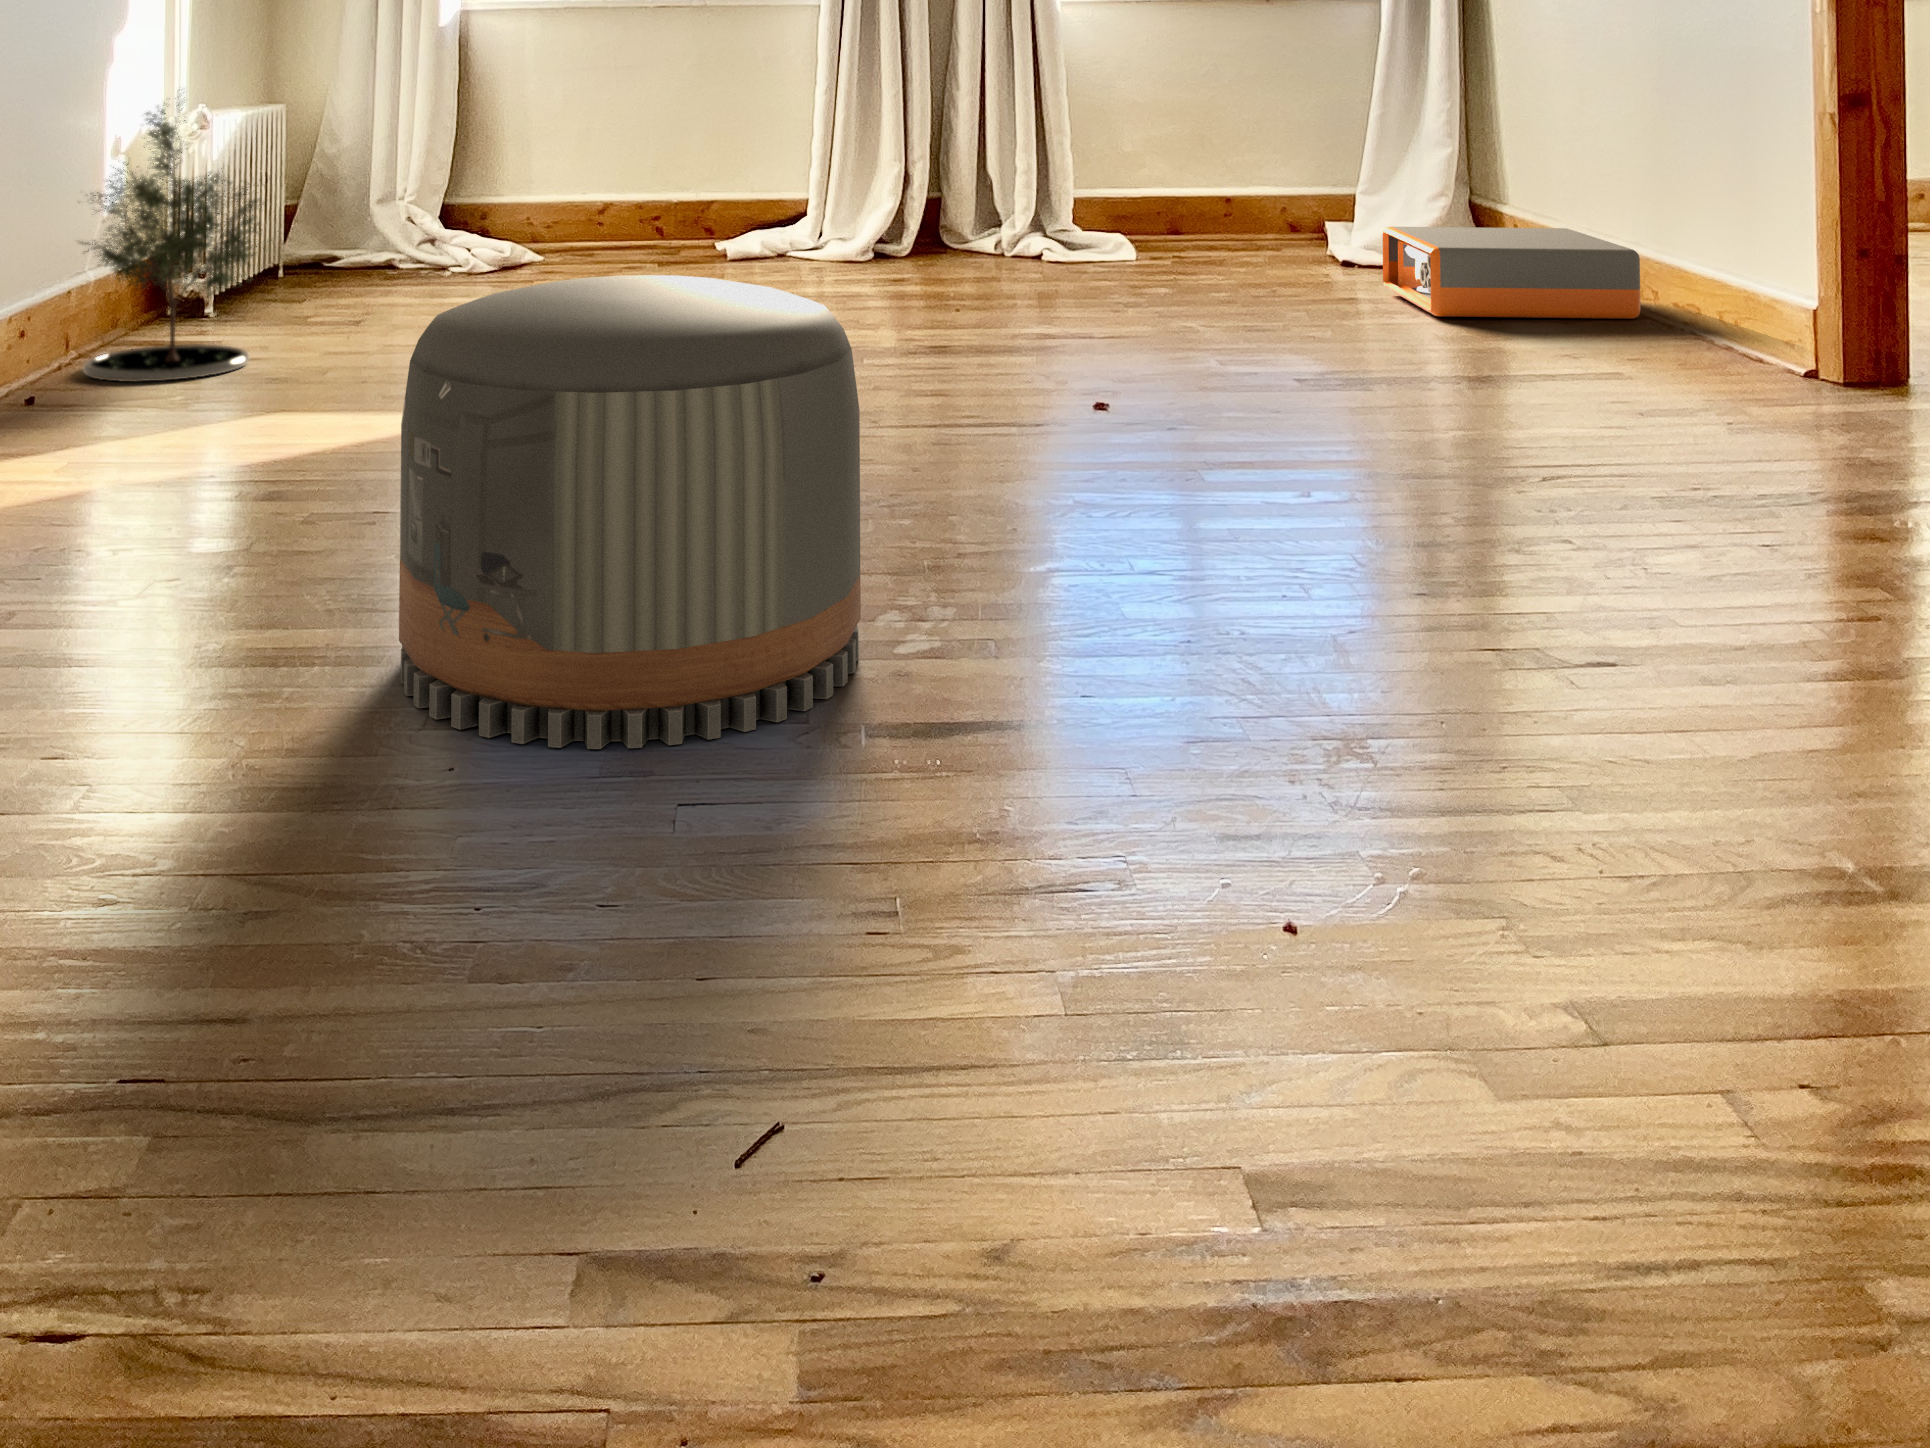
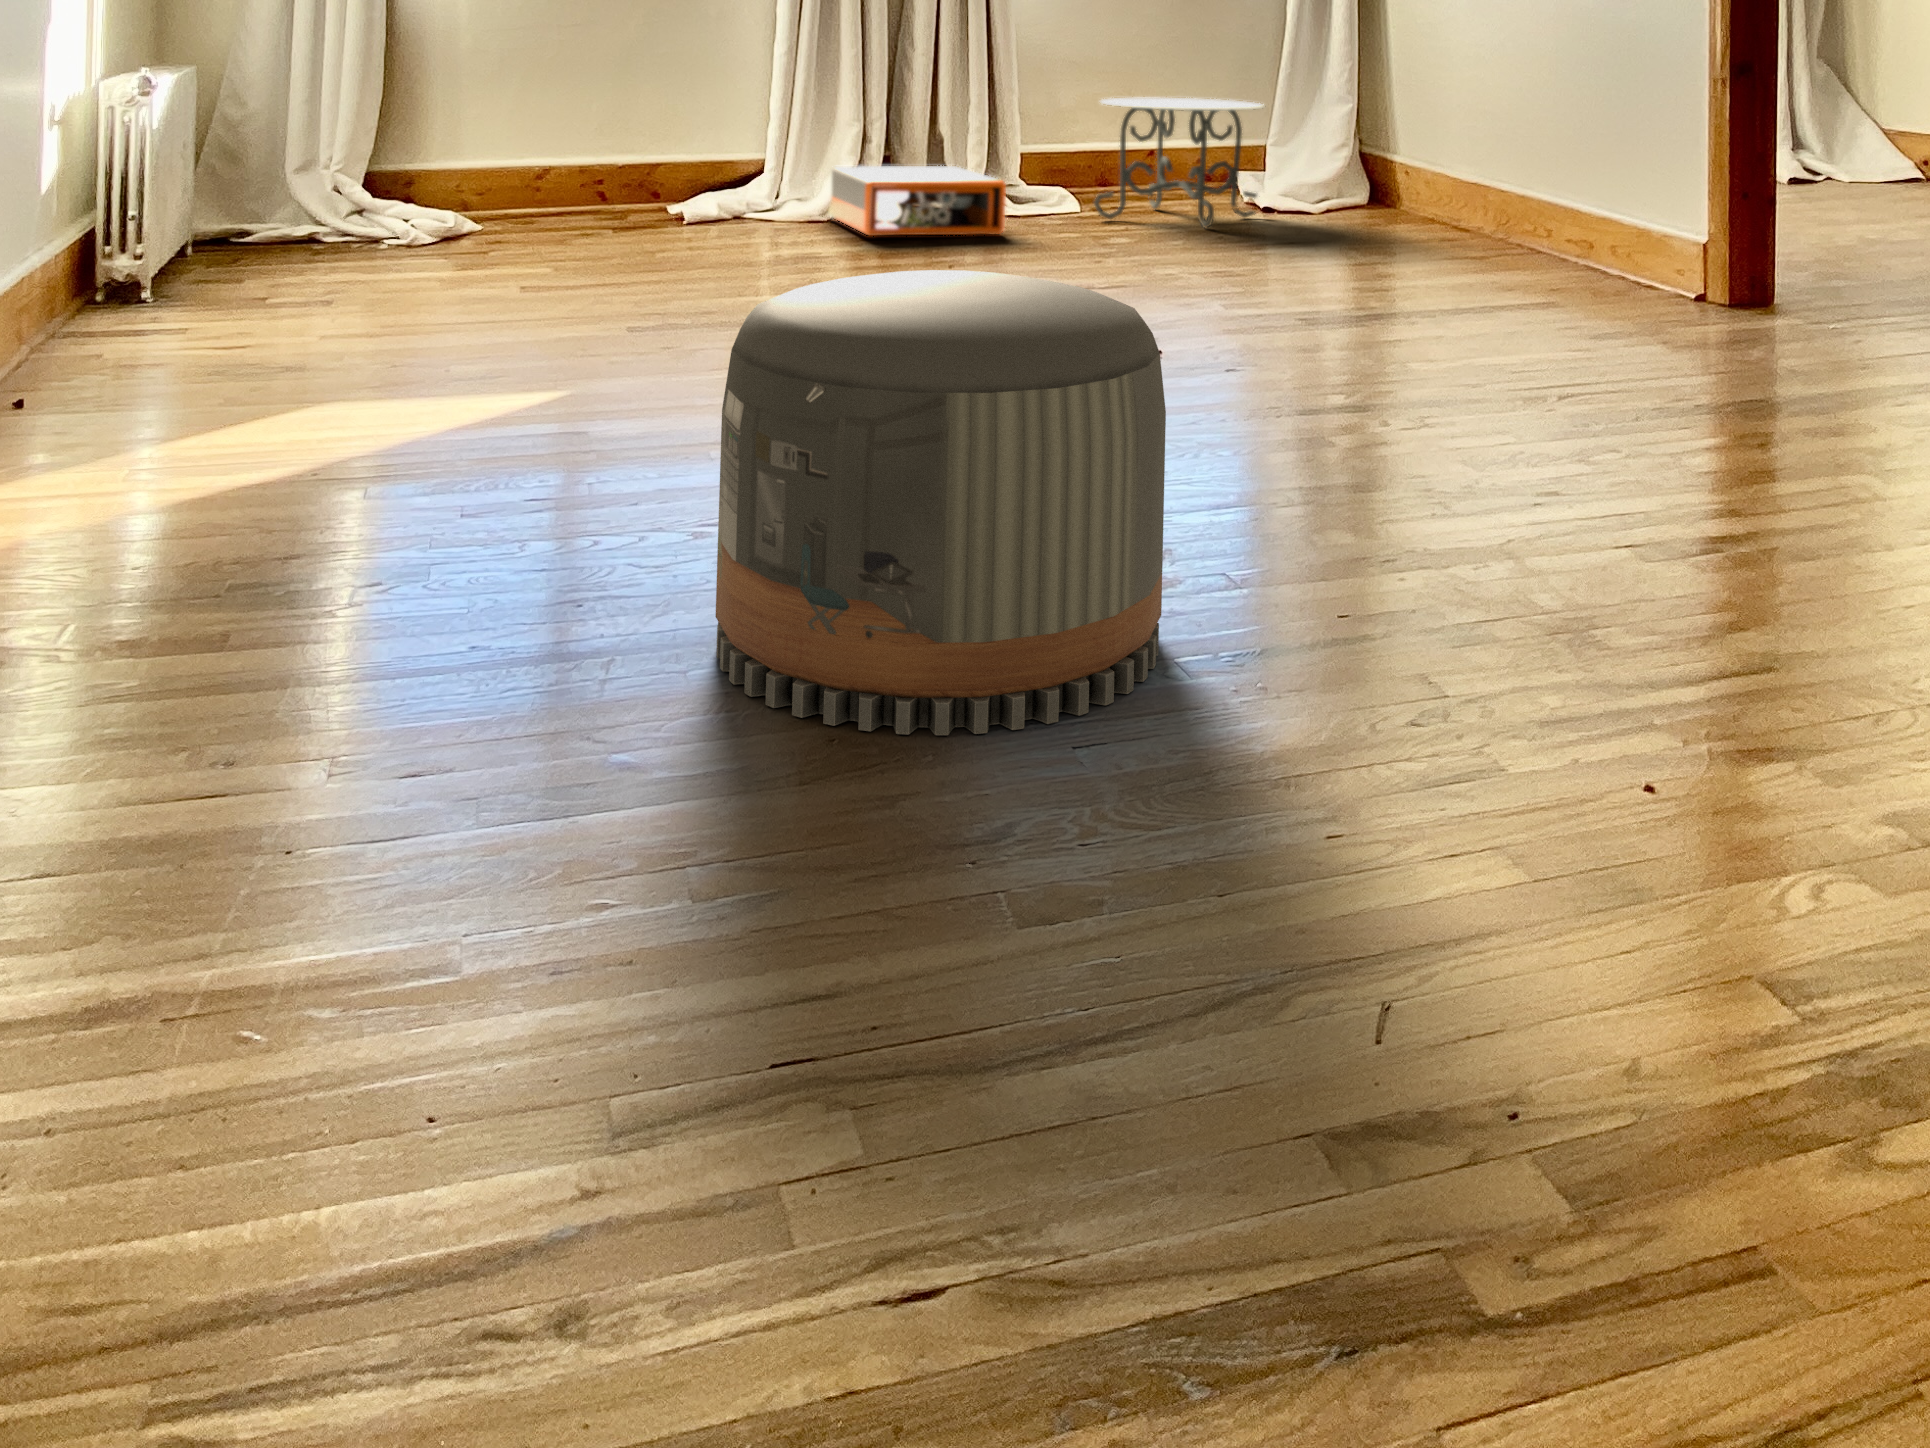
potted tree: present [82,98,271,382] -> none [45,49,281,375]
side table: none [1154,127,1343,264] -> present [1094,98,1264,228]
storage box: present [1383,227,1641,319] -> present [828,166,1006,236]

